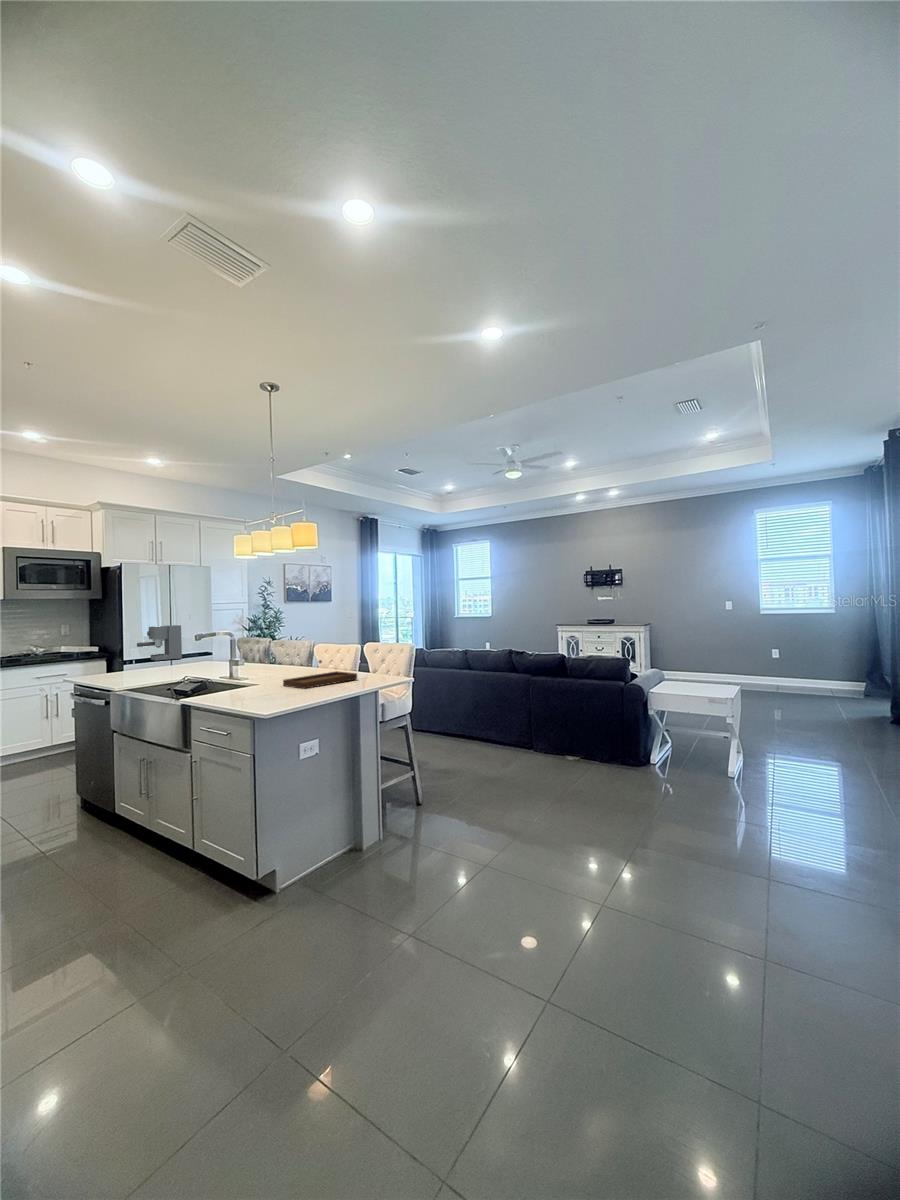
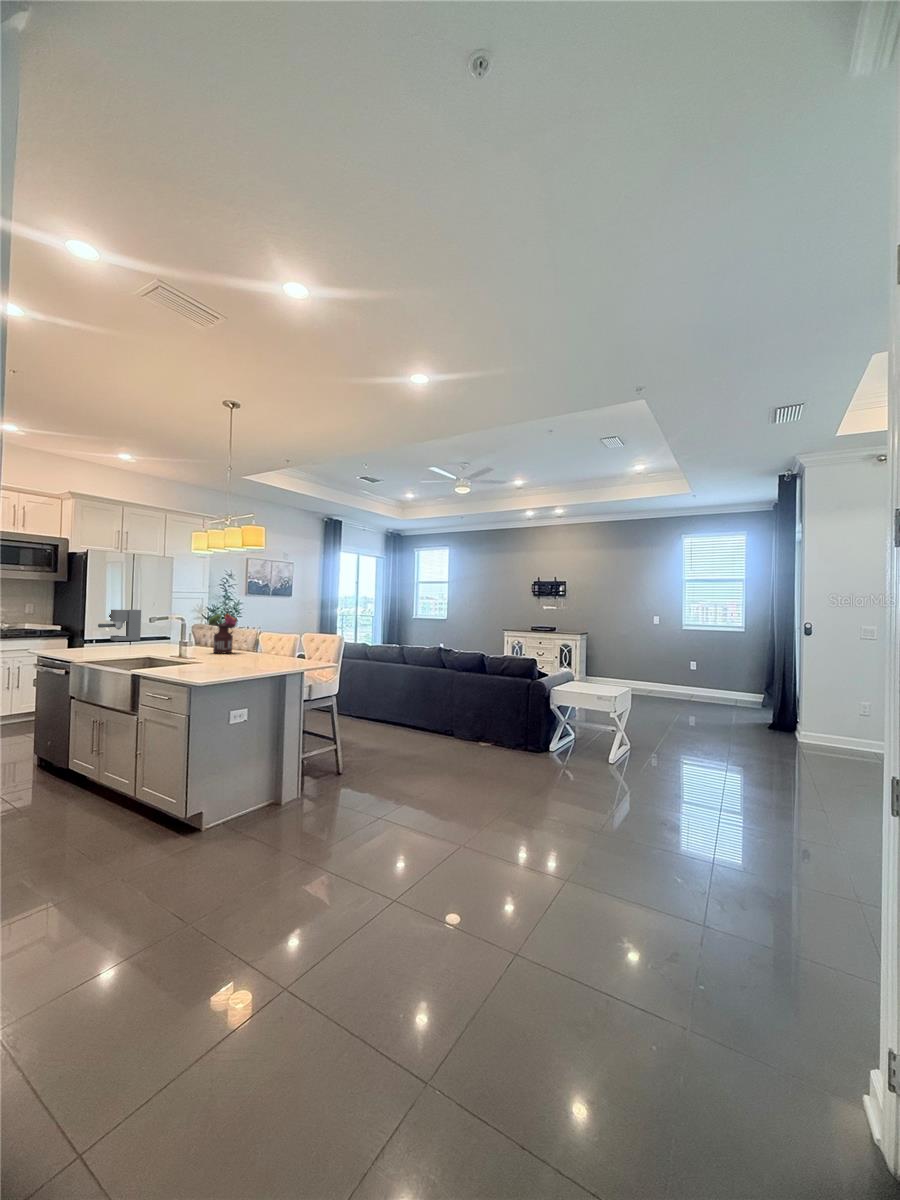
flower arrangement: none [257,625,290,670] -> present [208,613,237,654]
tray: present [283,660,357,689] -> none [223,644,290,667]

